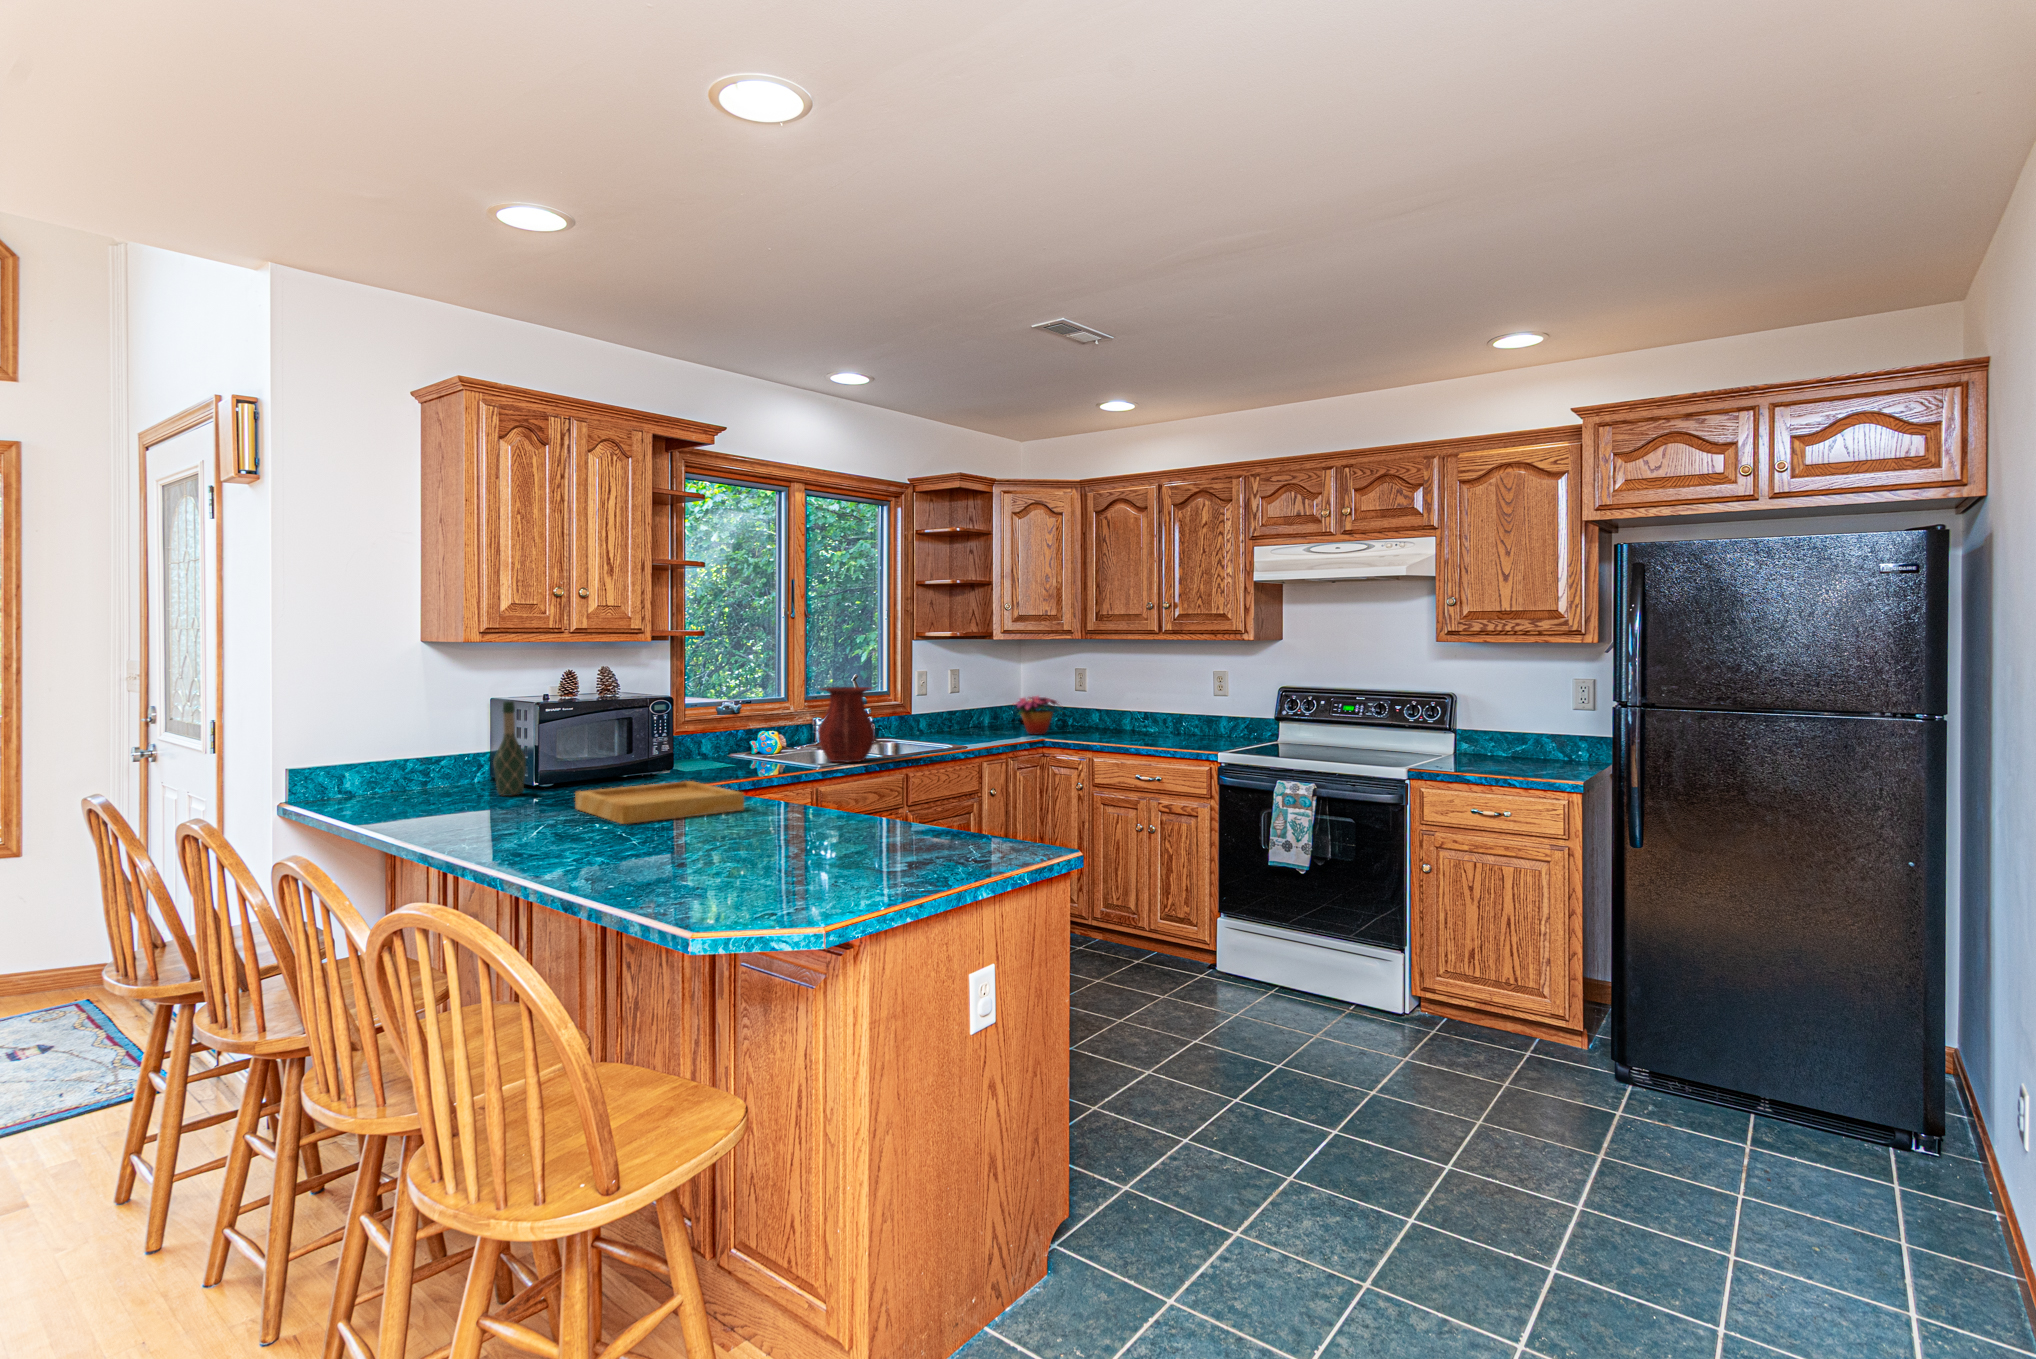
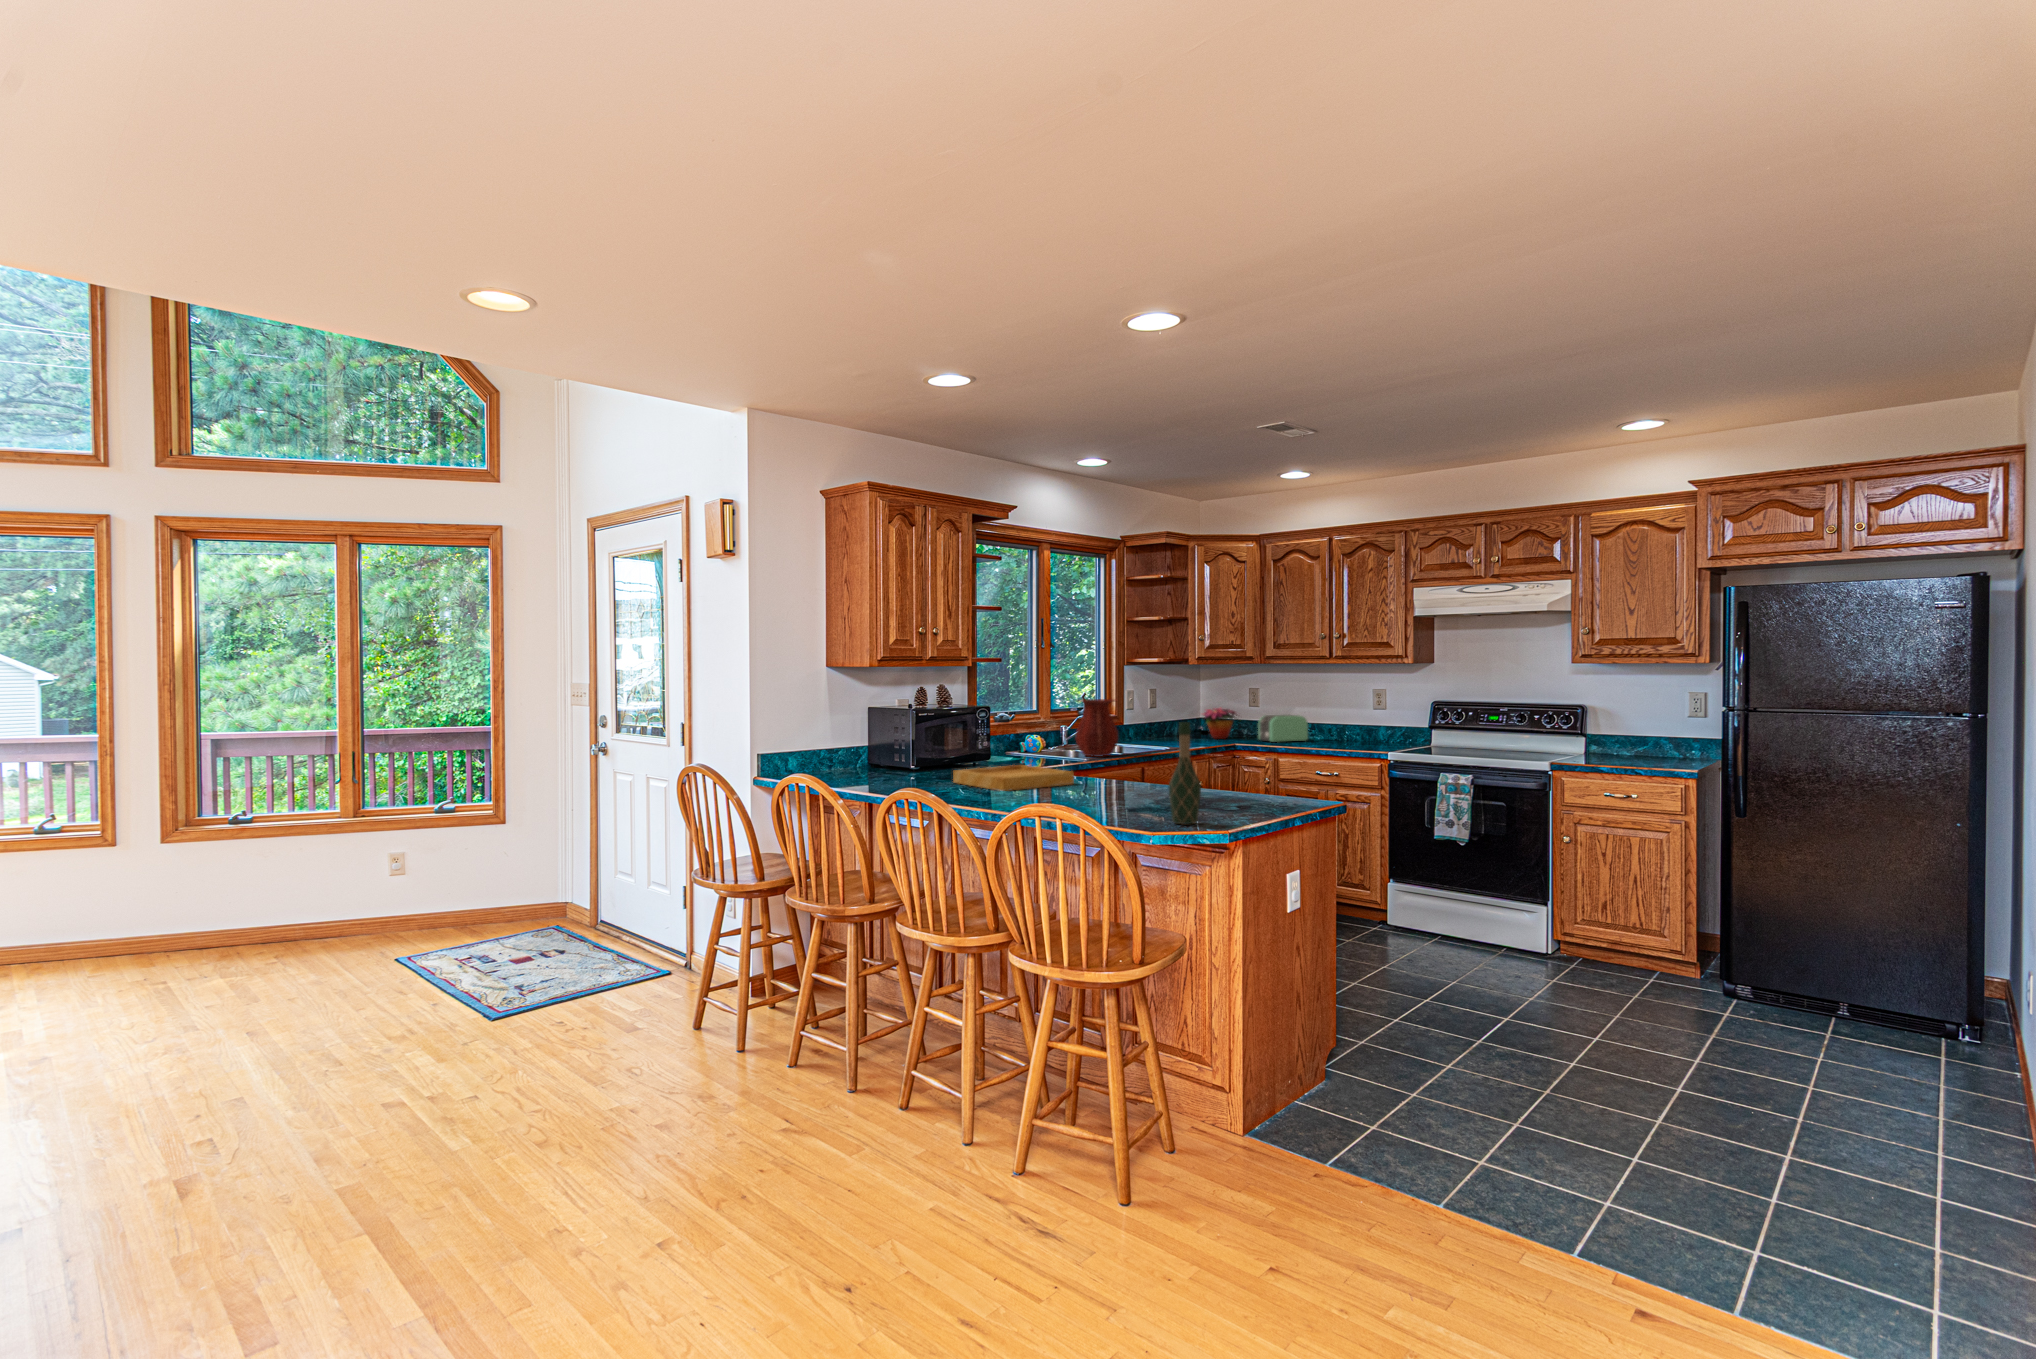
wine bottle: present [493,701,526,796] -> present [1169,722,1201,825]
toaster: none [1079,705,1138,740] -> present [1258,715,1308,742]

